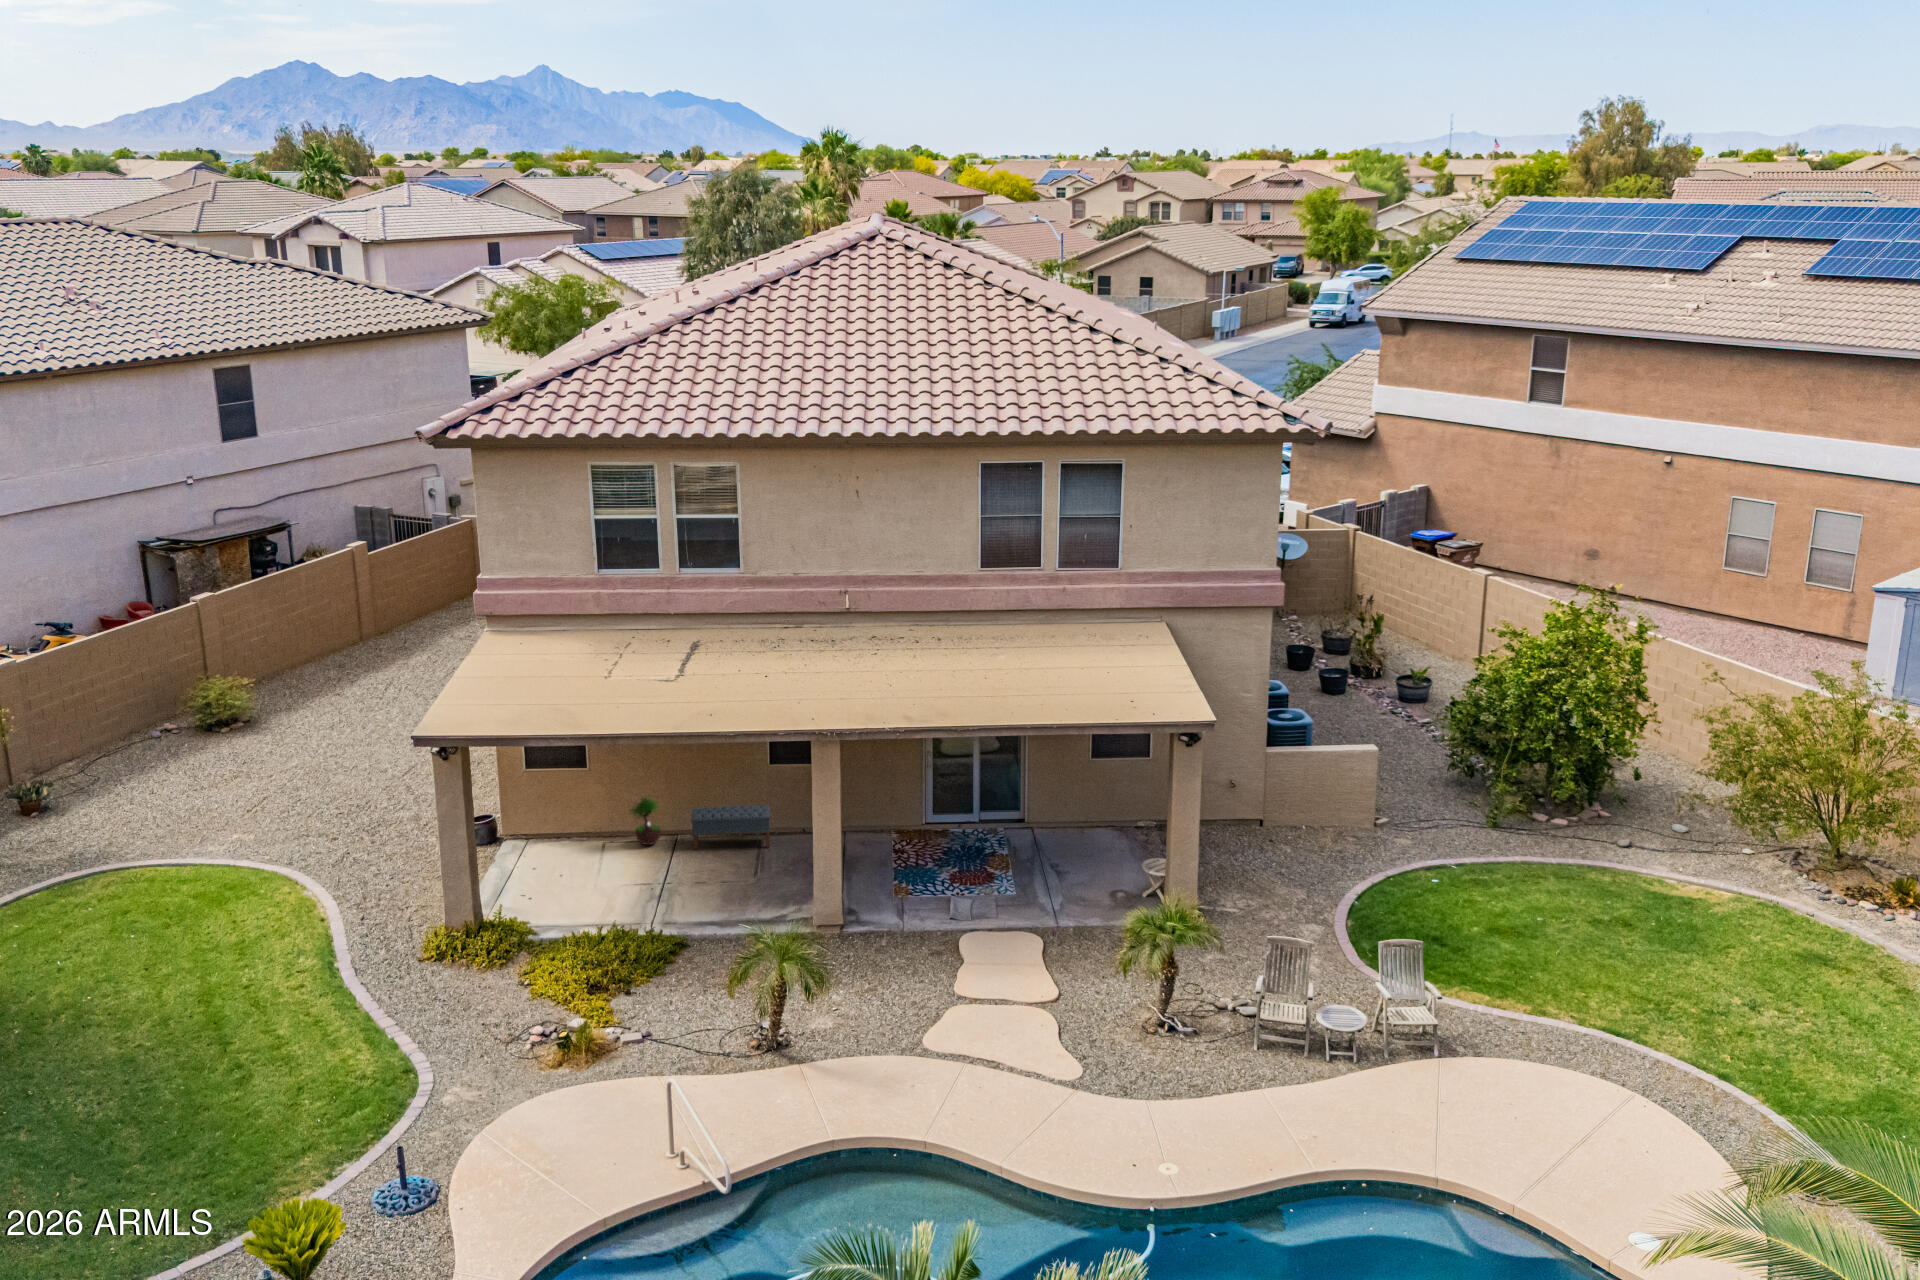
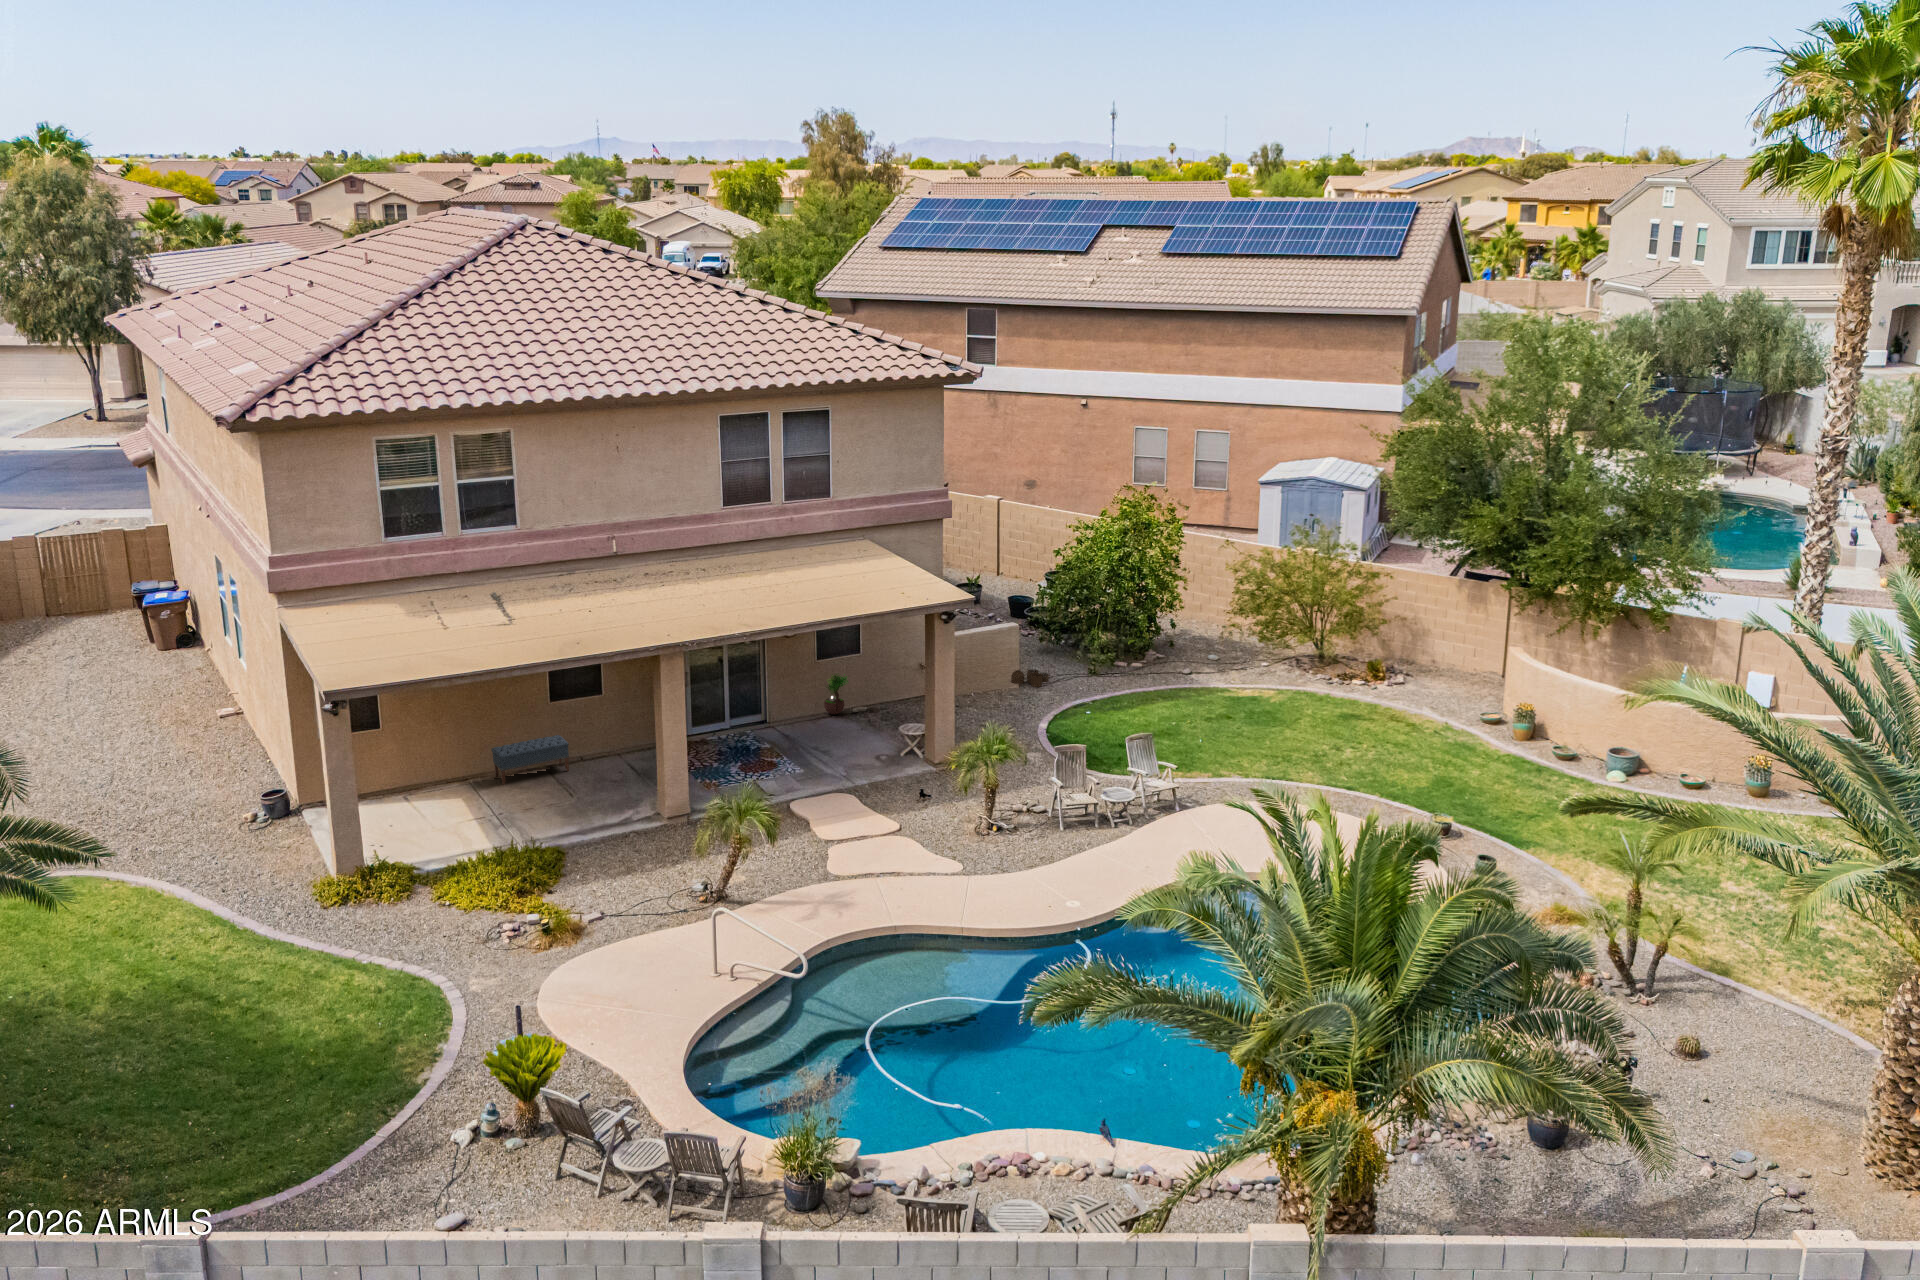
potted tree: present [629,796,661,845] -> present [824,674,848,714]
woven basket: none [1360,816,1413,845] -> present [1011,670,1049,687]

